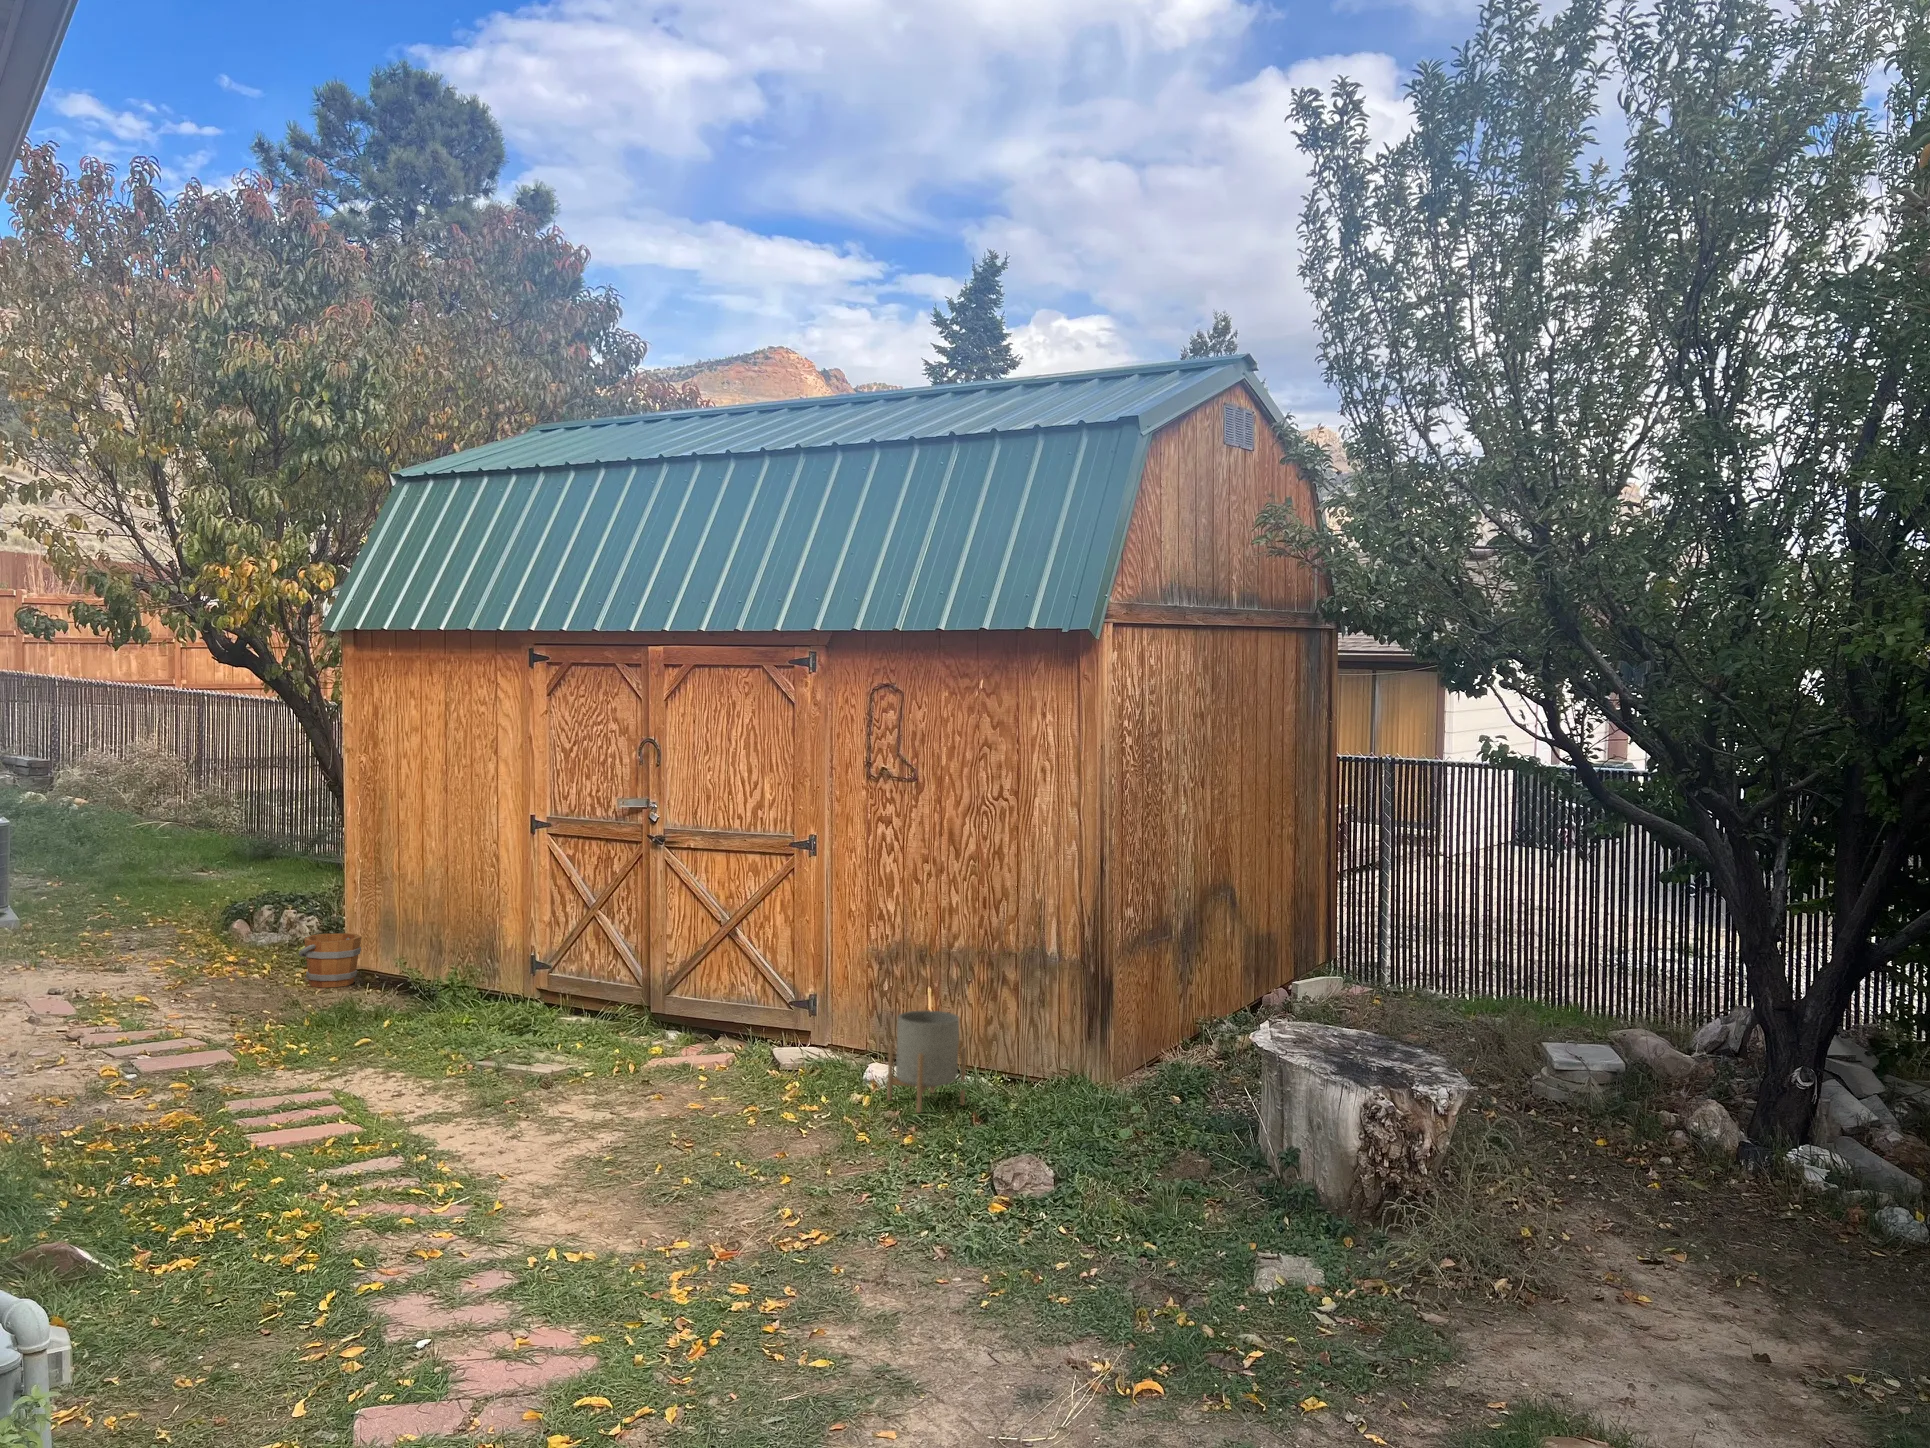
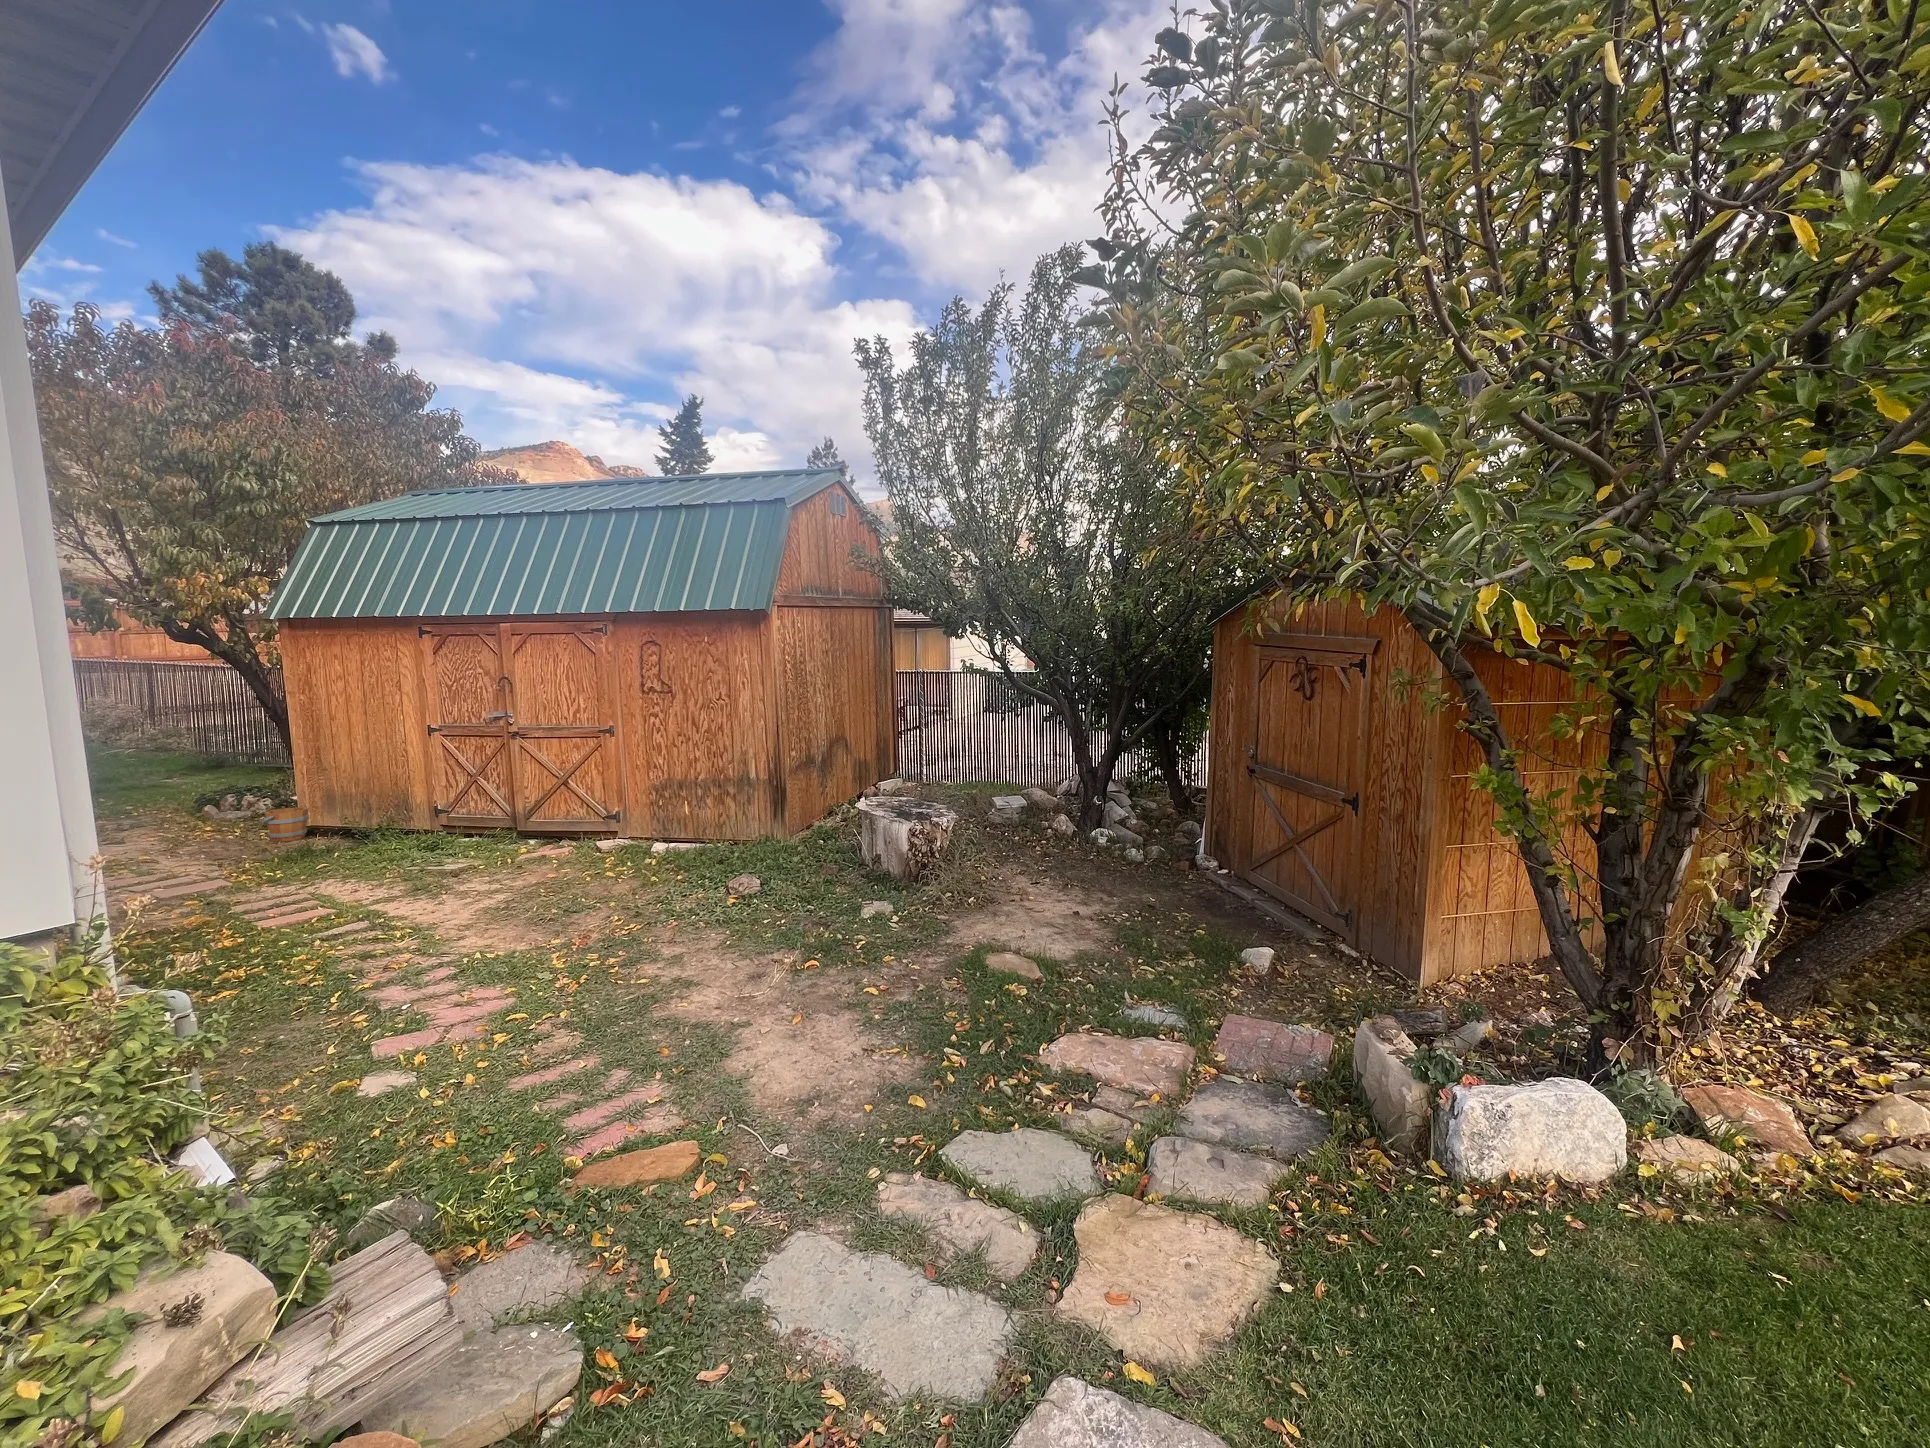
planter: present [887,1010,966,1113] -> none [667,811,711,864]

